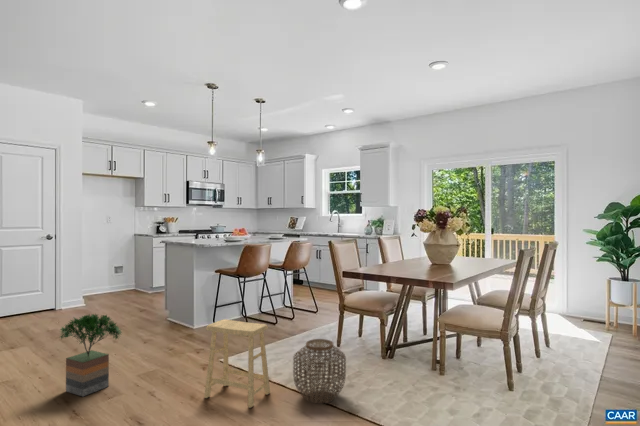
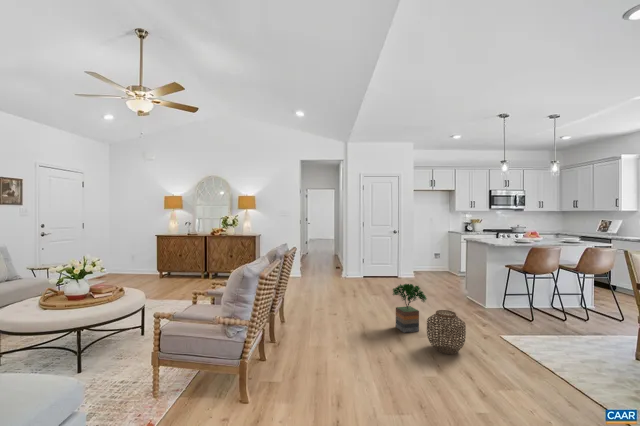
footstool: present [204,319,270,408] -> none [480,304,536,376]
woven basket: present [293,339,346,403] -> present [427,310,466,354]

